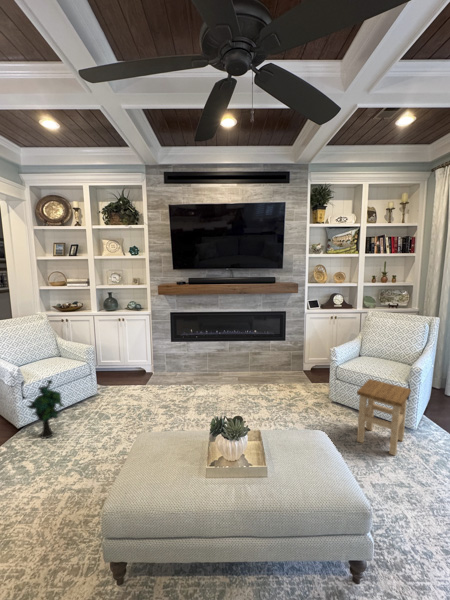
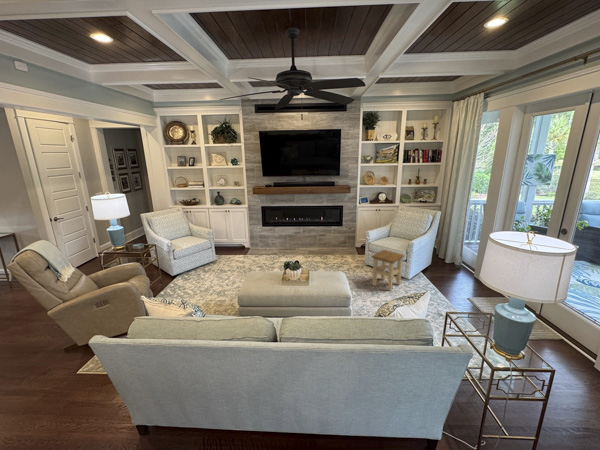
decorative plant: present [27,380,64,438] -> none [180,248,201,282]

